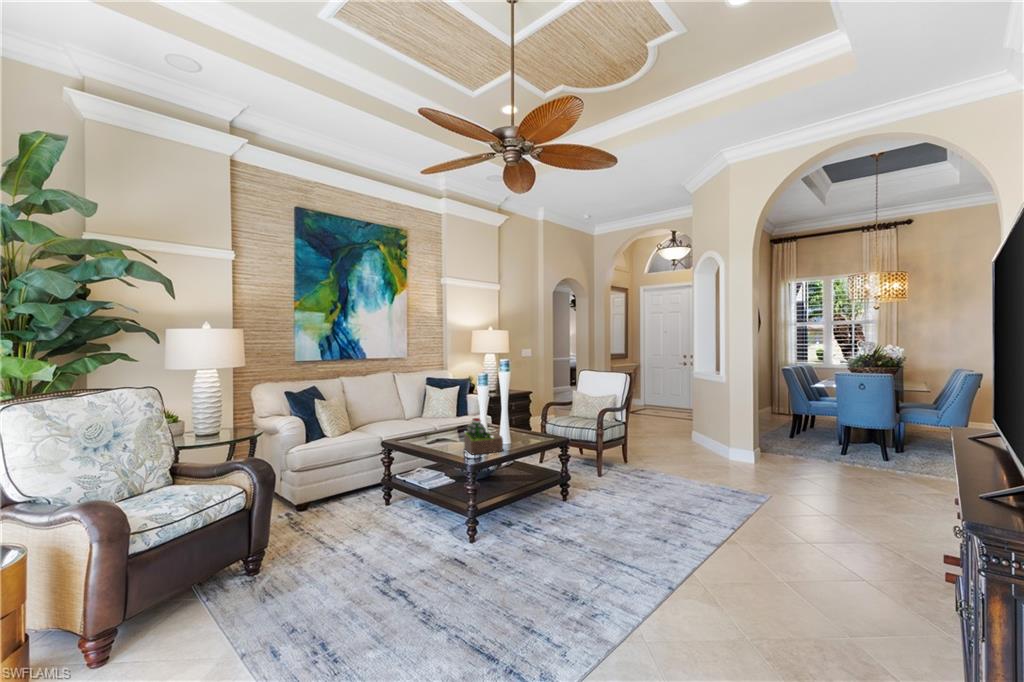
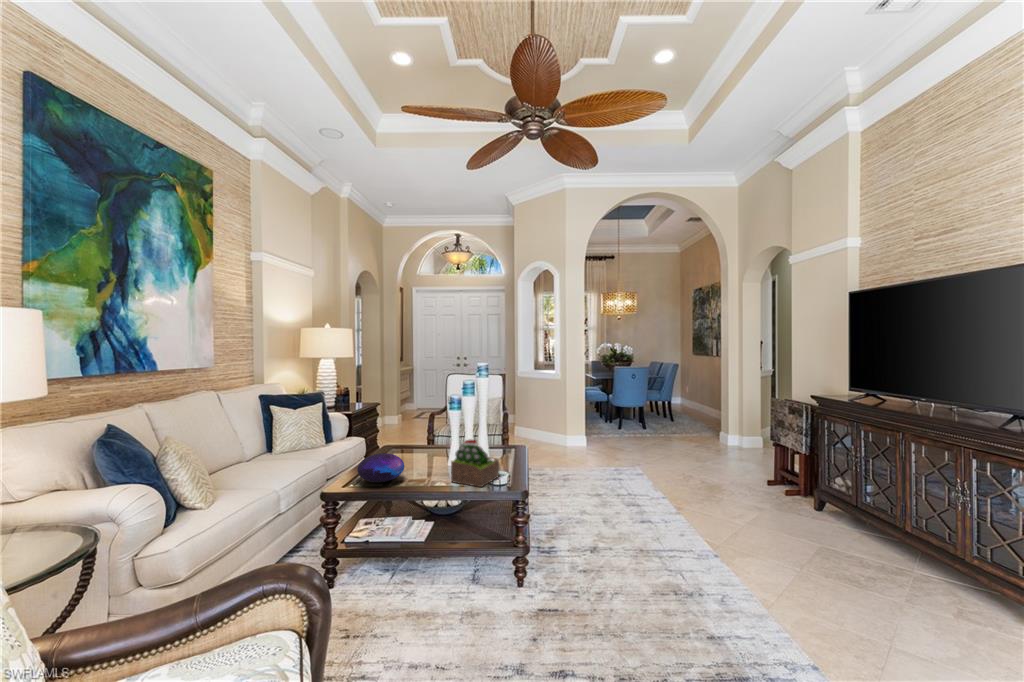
decorative orb: none [417,421,450,441] -> present [357,453,404,483]

